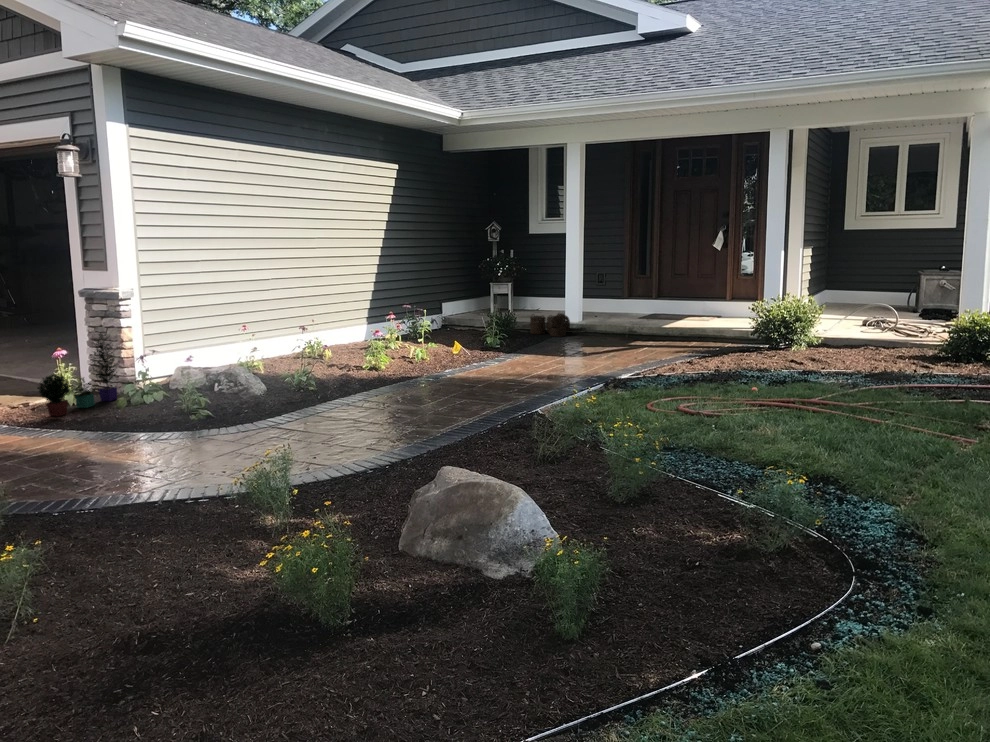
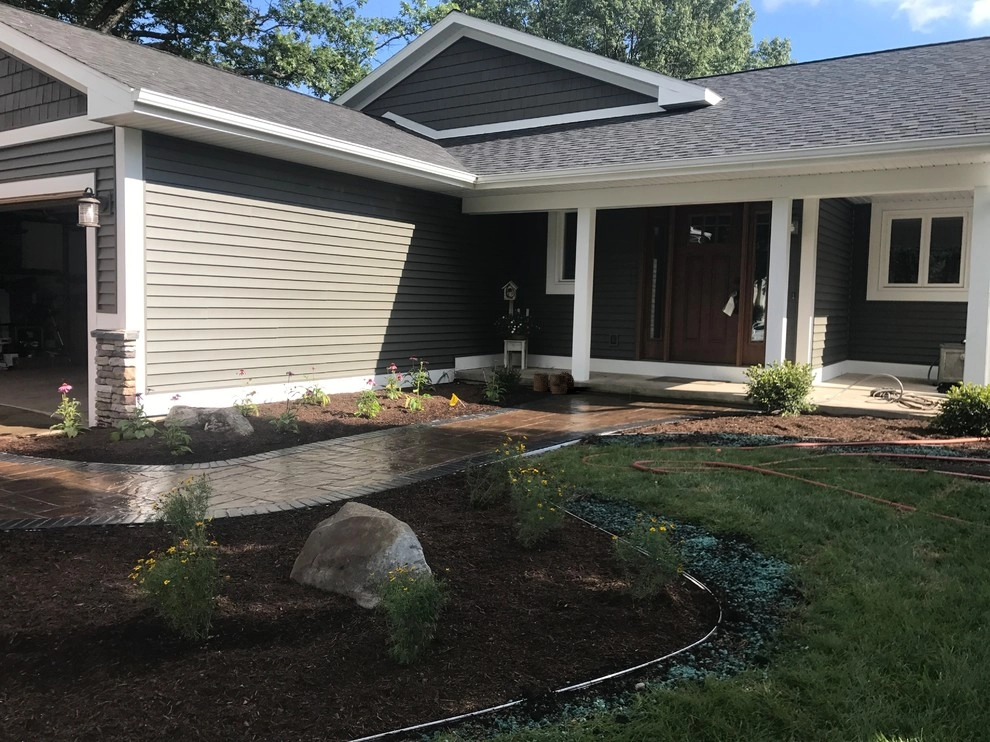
potted plant: present [37,333,118,416] -> none [37,369,121,446]

